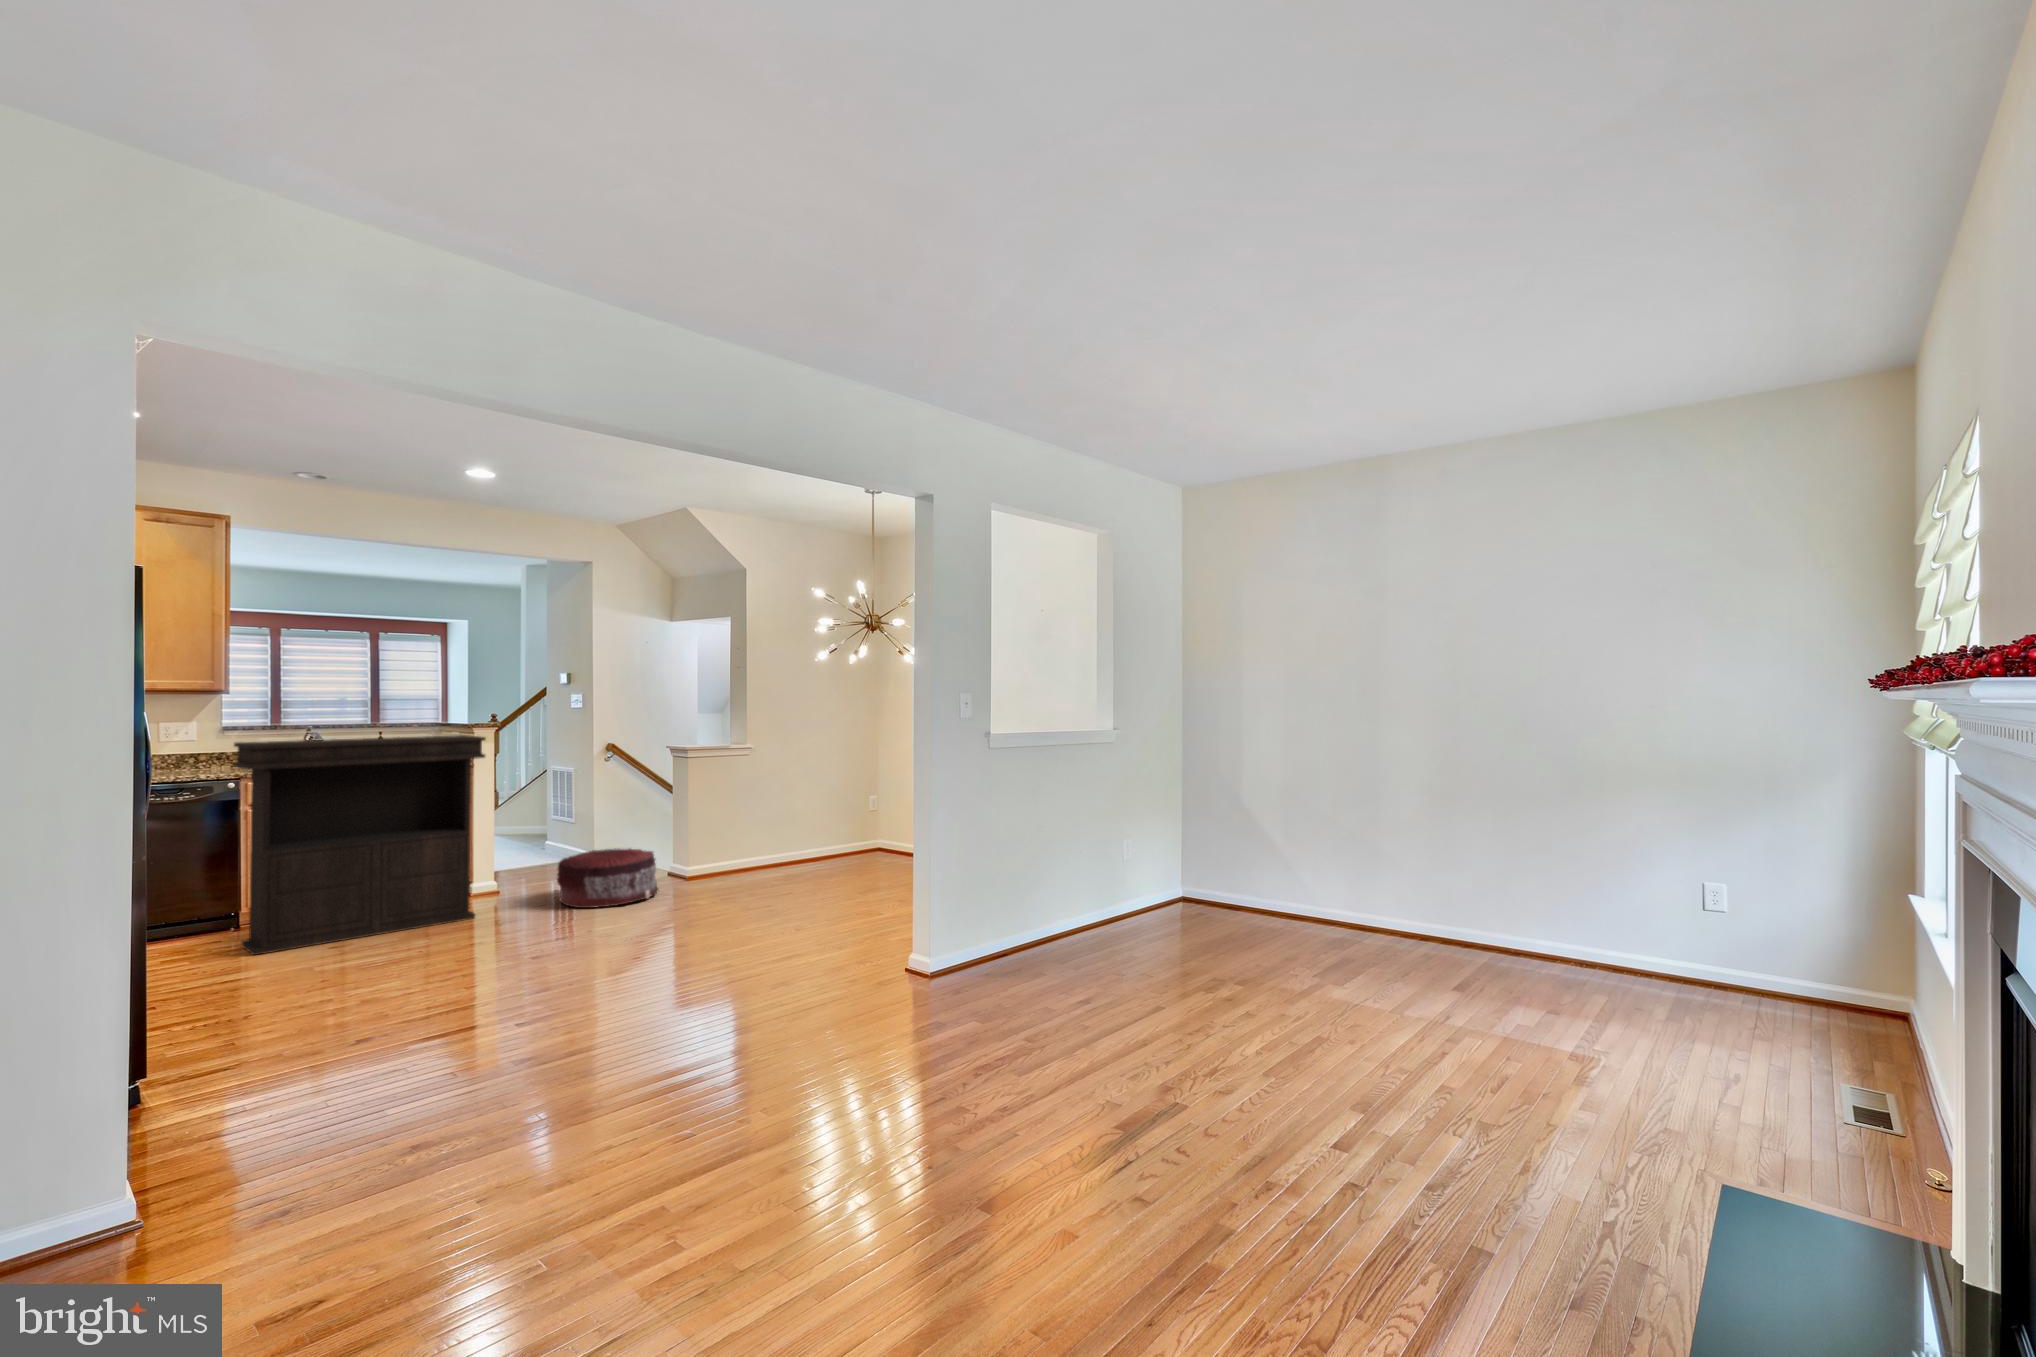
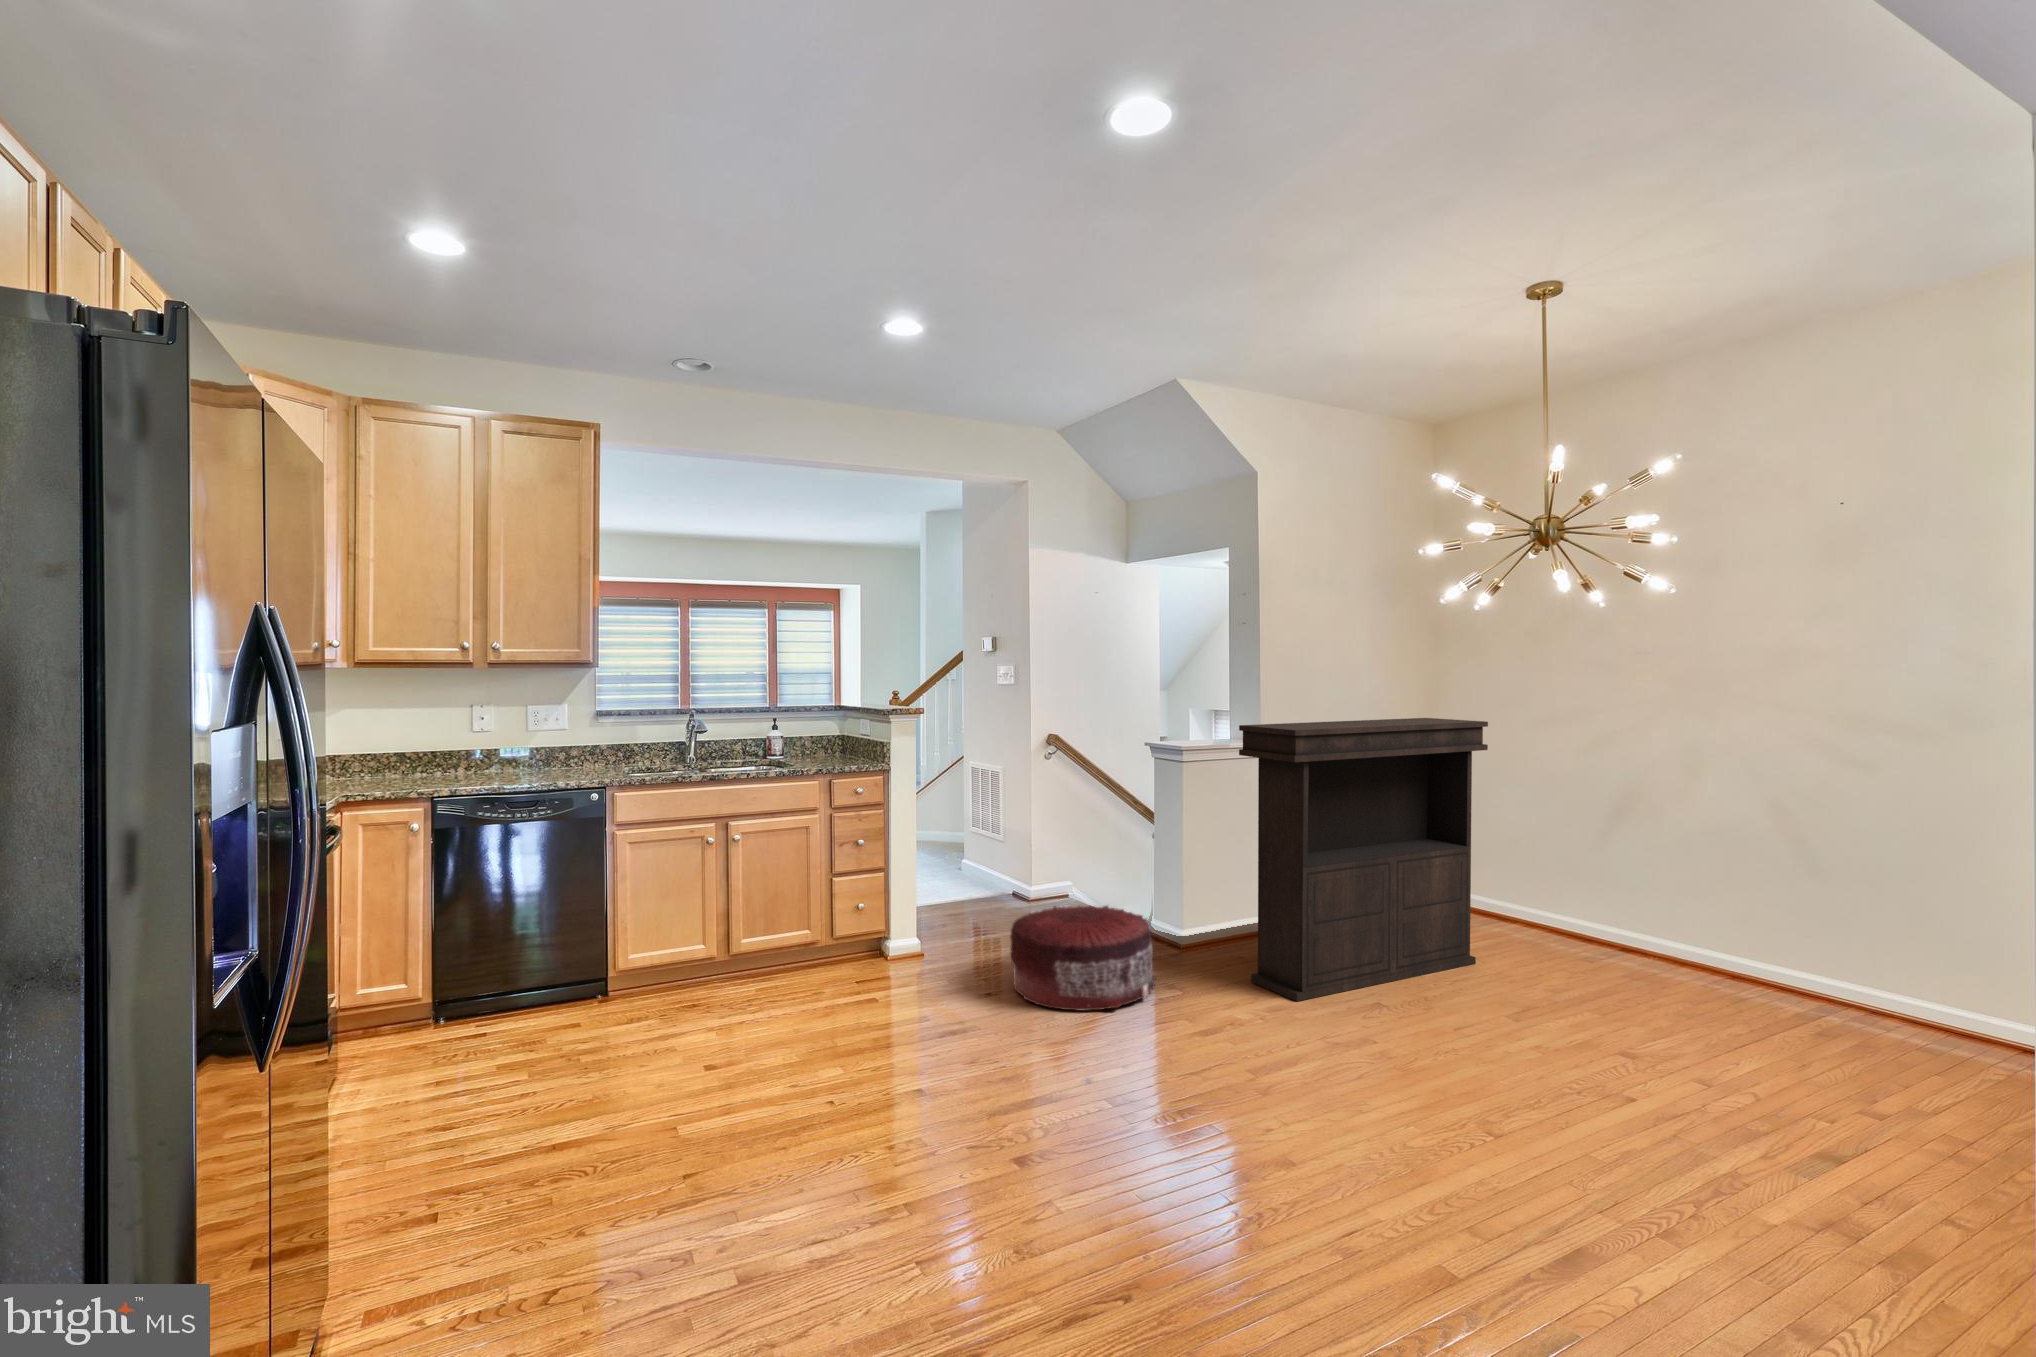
console table: present [233,735,486,955] -> present [1239,718,1488,1001]

